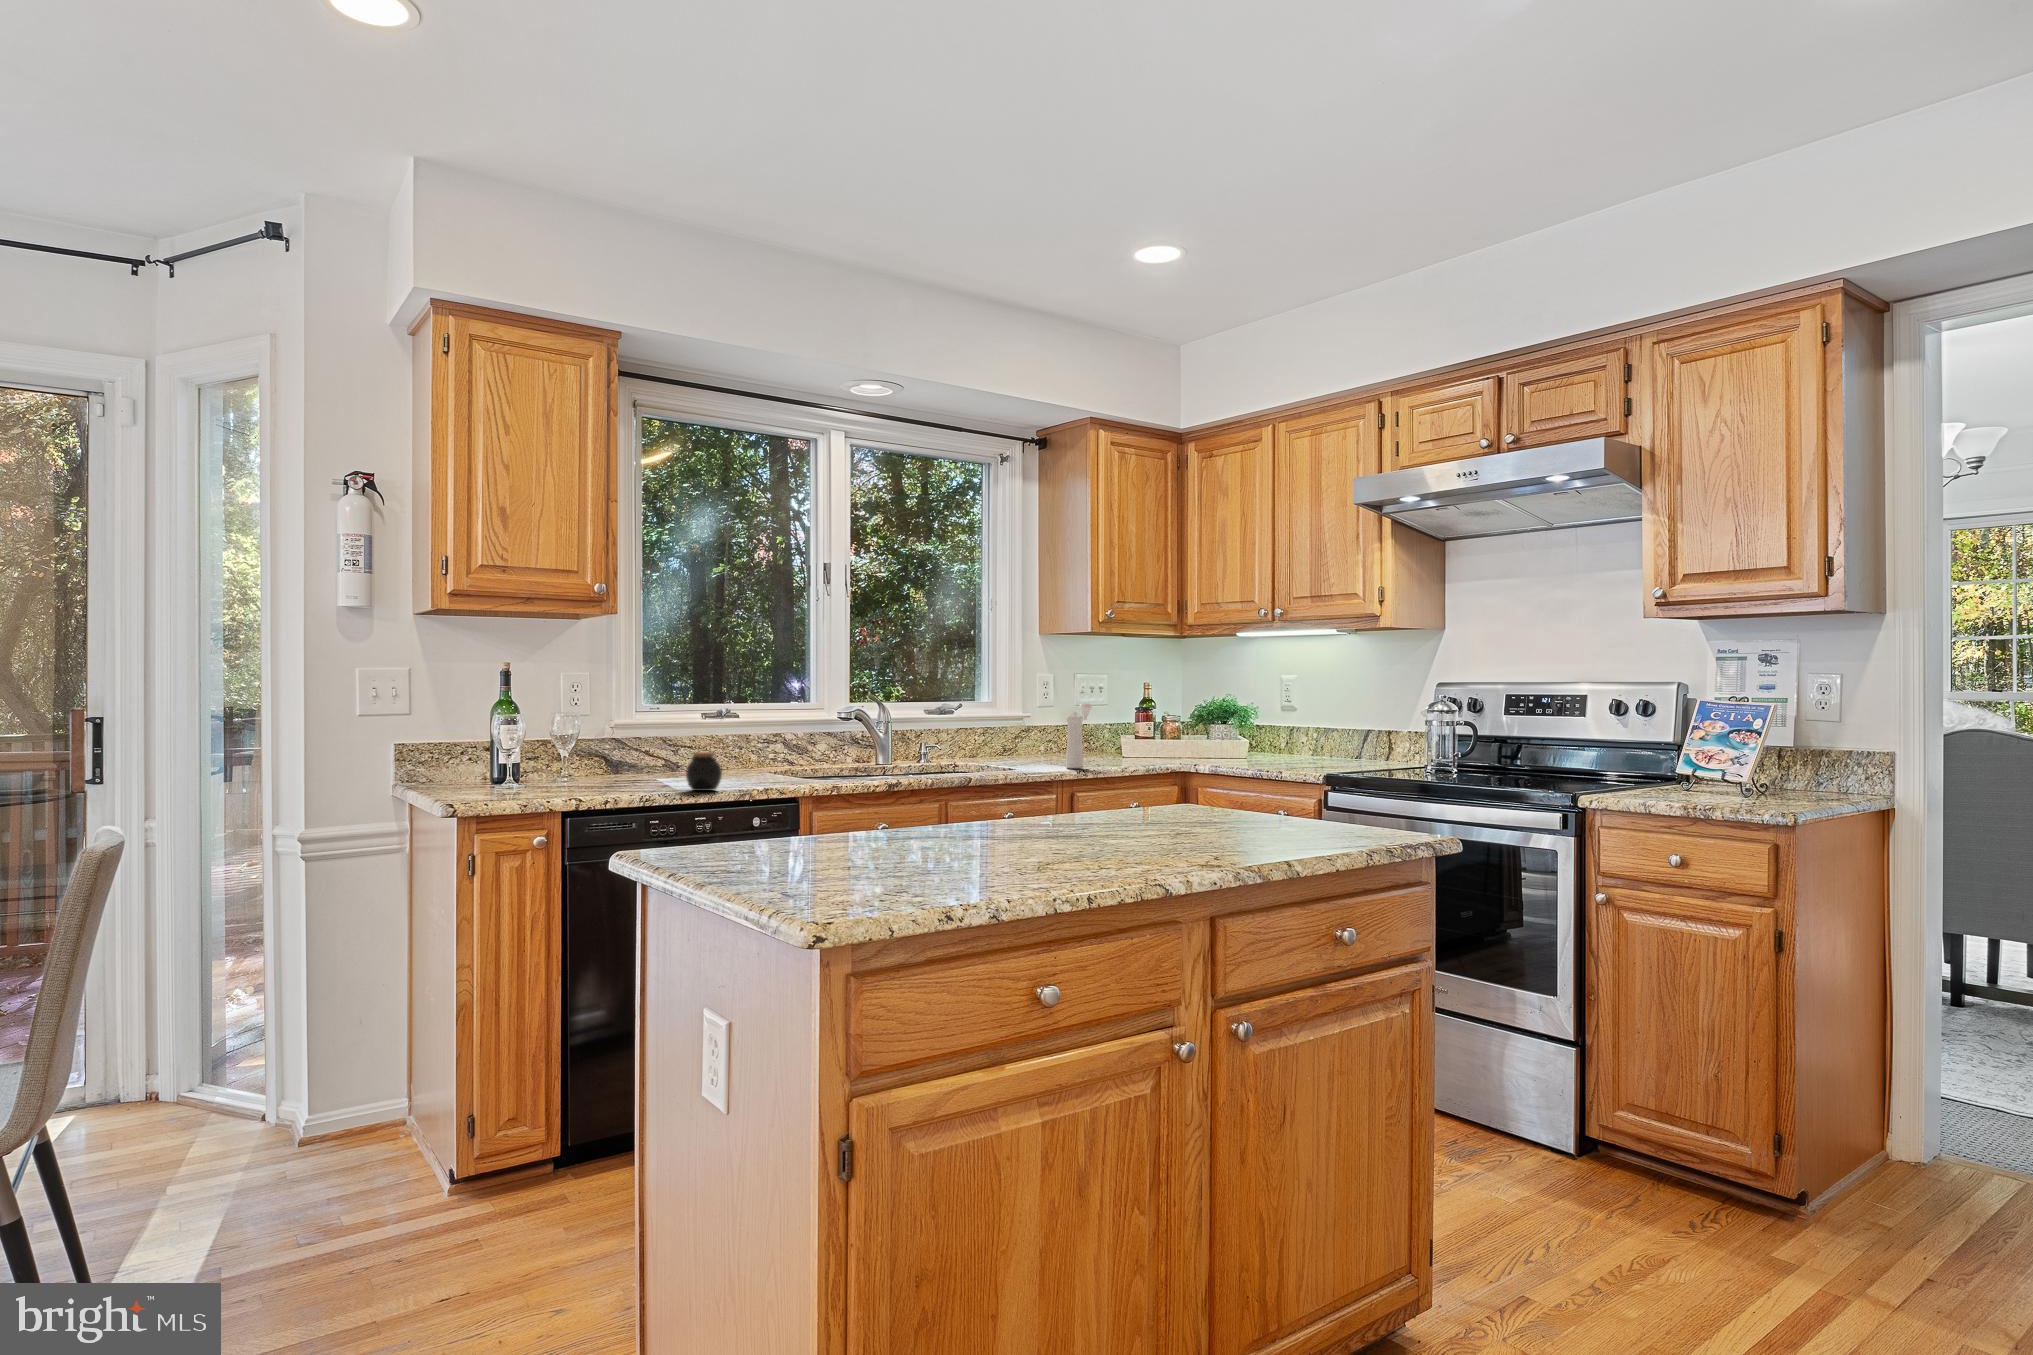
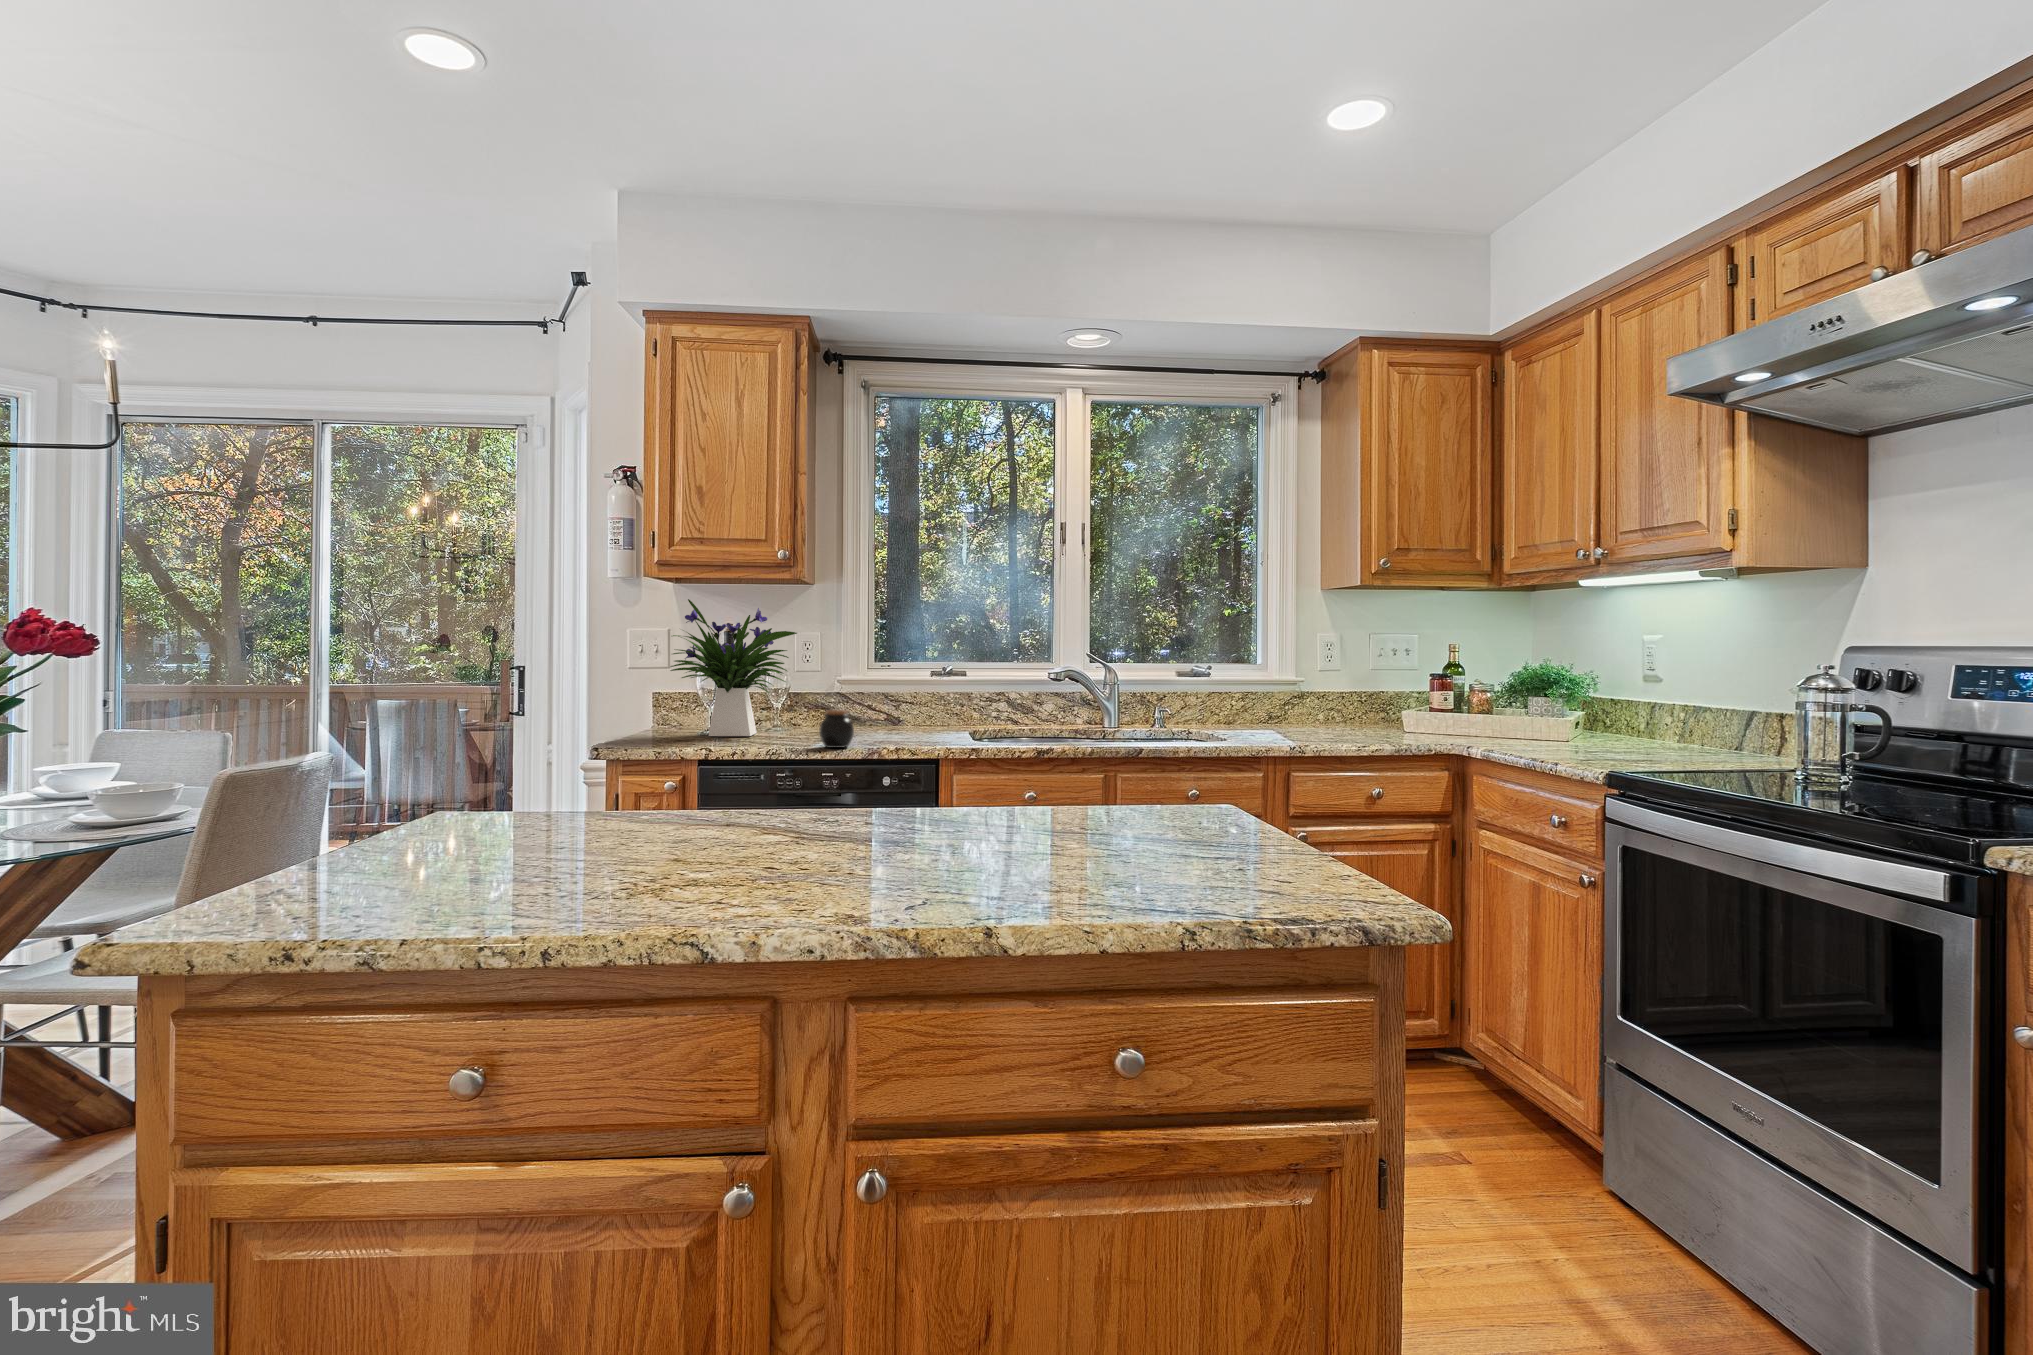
flower arrangement: none [462,635,613,788] -> present [670,599,797,736]
pepper mill: present [1066,704,1092,768] -> none [1298,669,1340,743]

